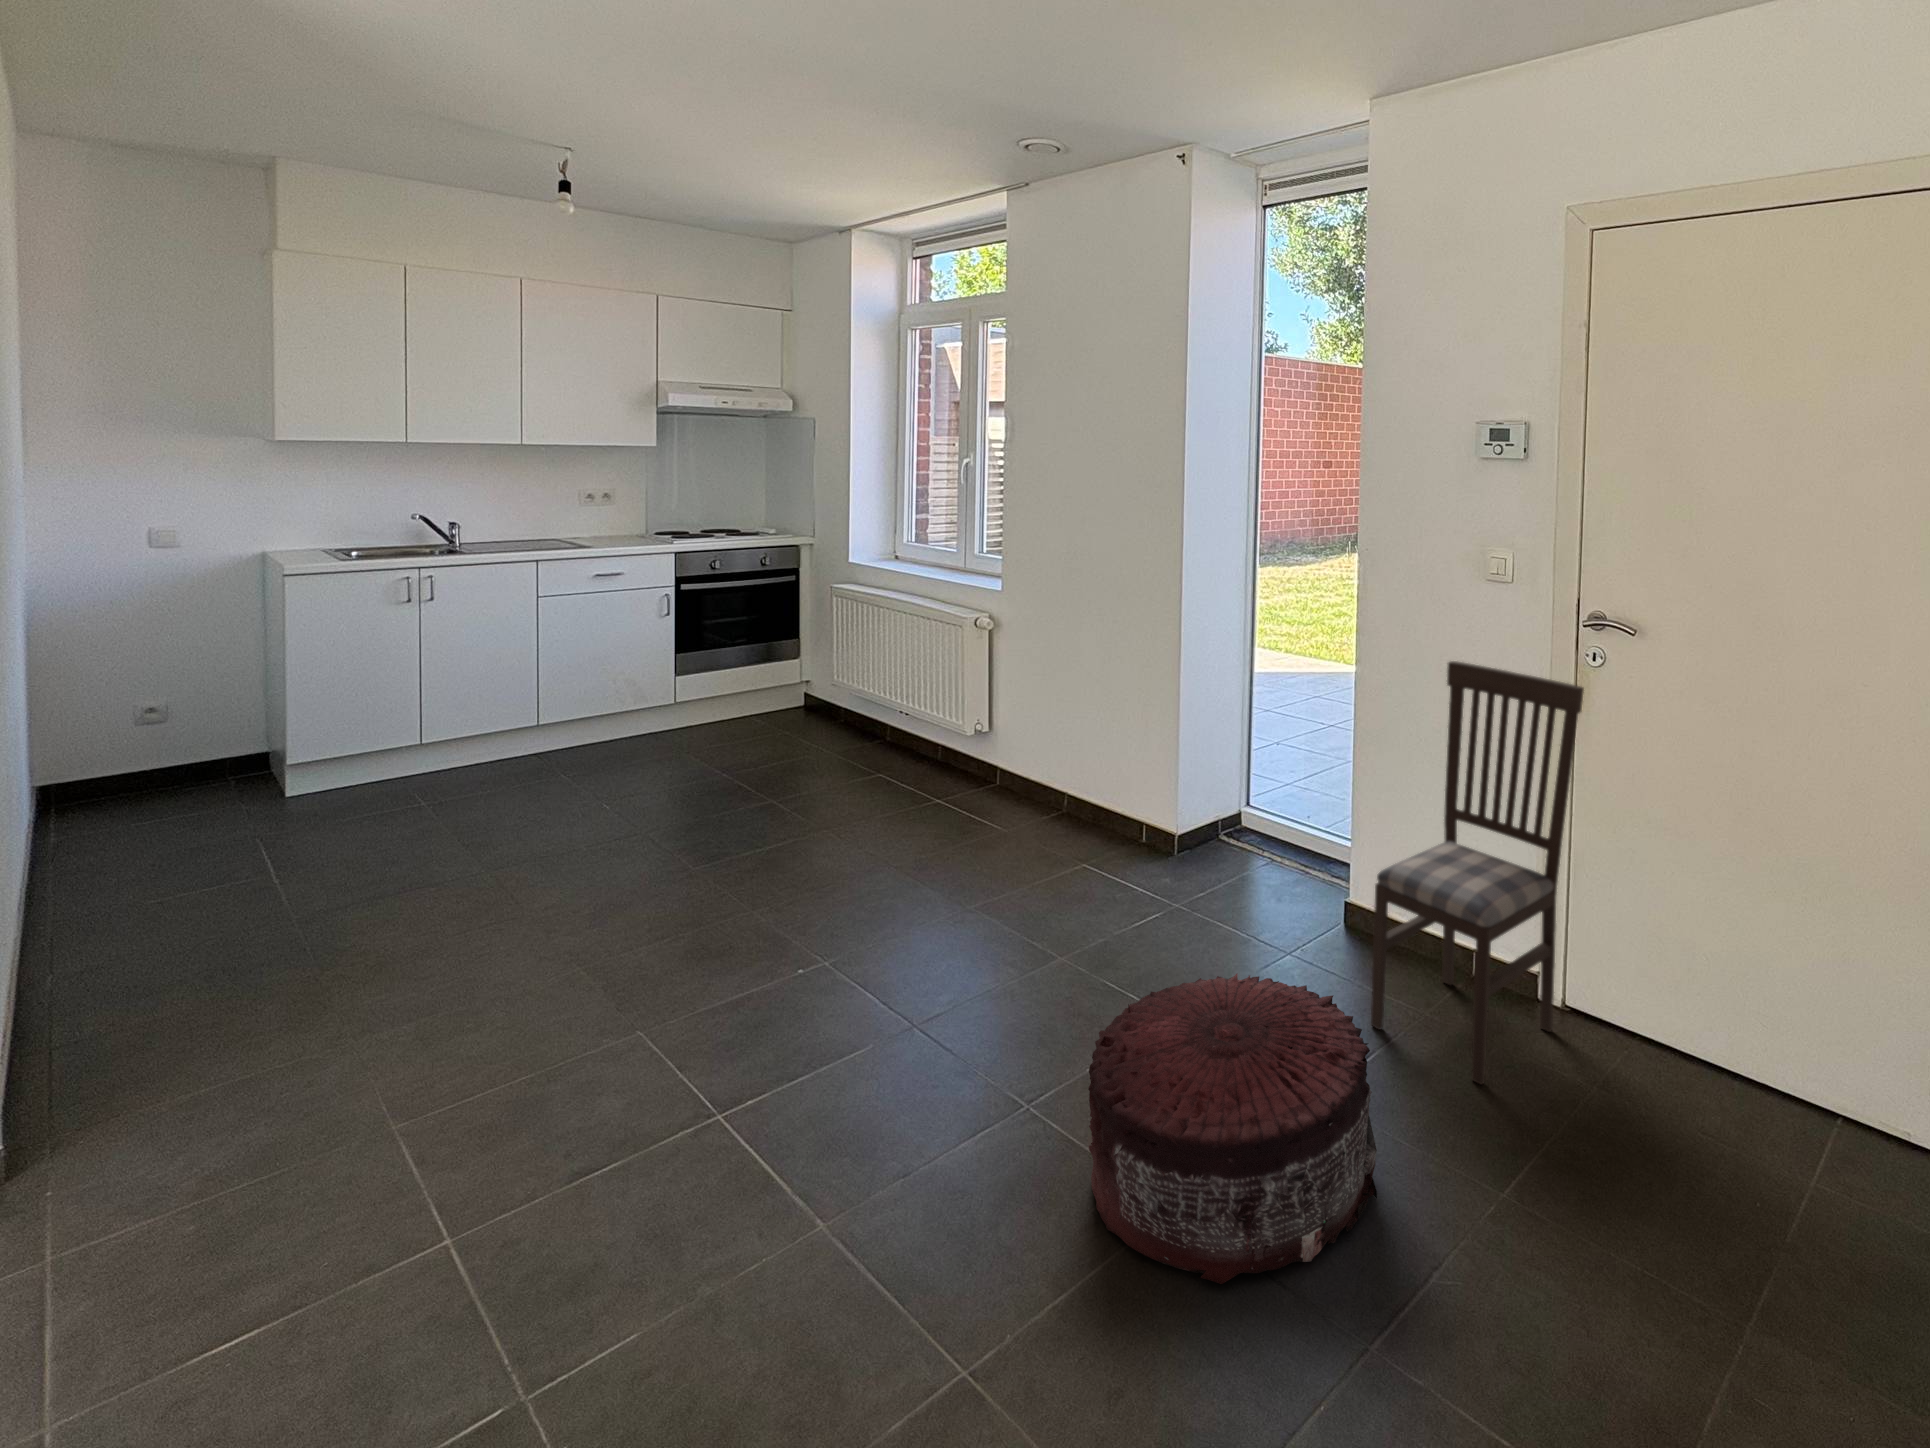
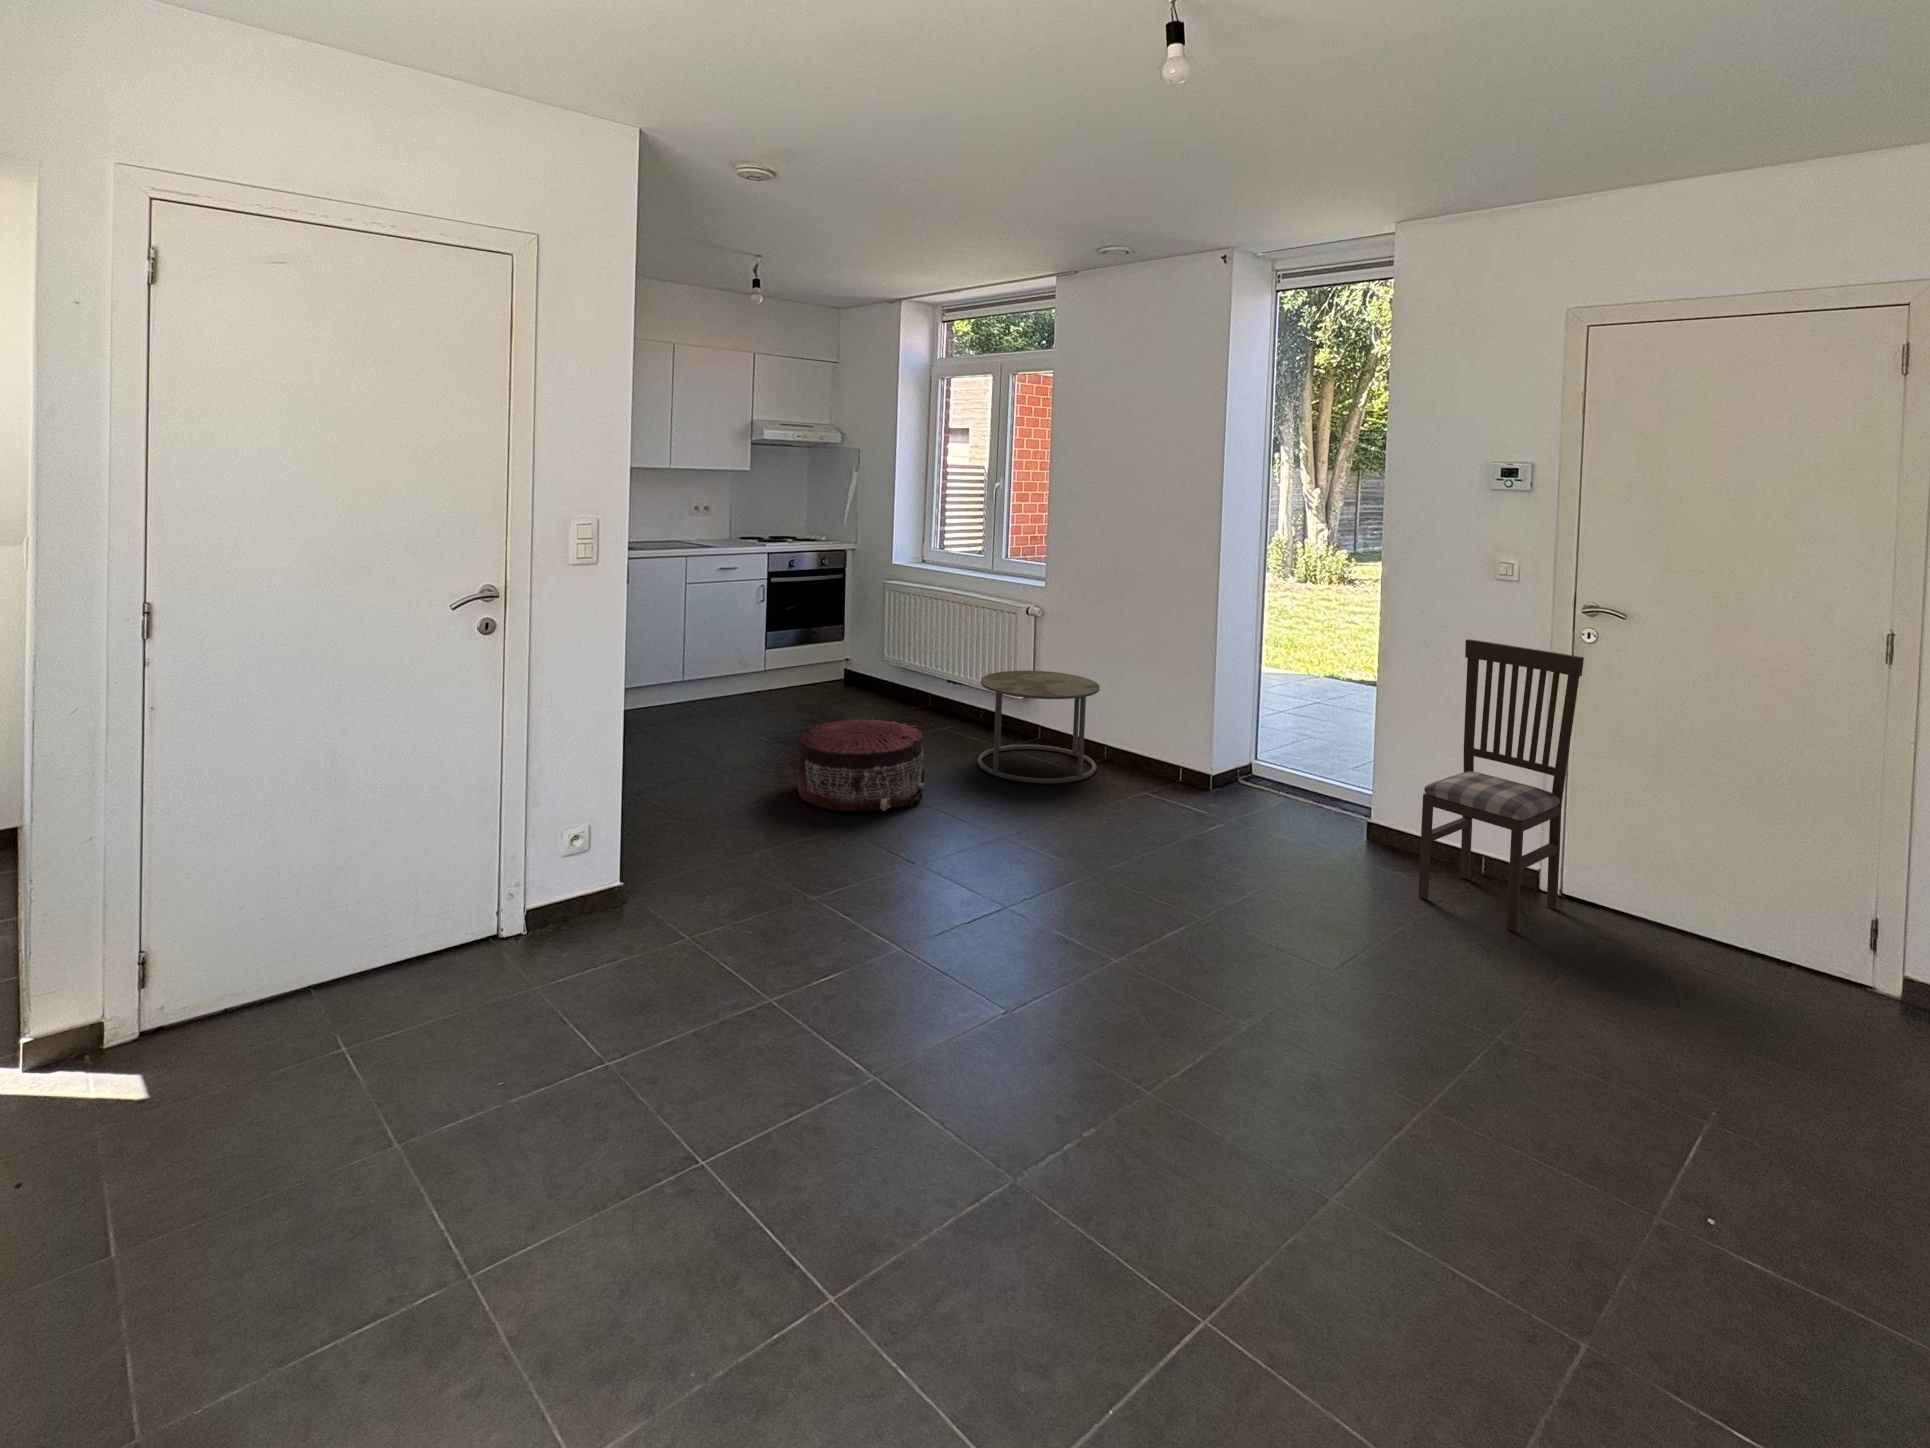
side table: none [883,700,1048,857] -> present [977,670,1100,784]
pouf: present [1088,974,1377,1284] -> present [797,718,925,812]

